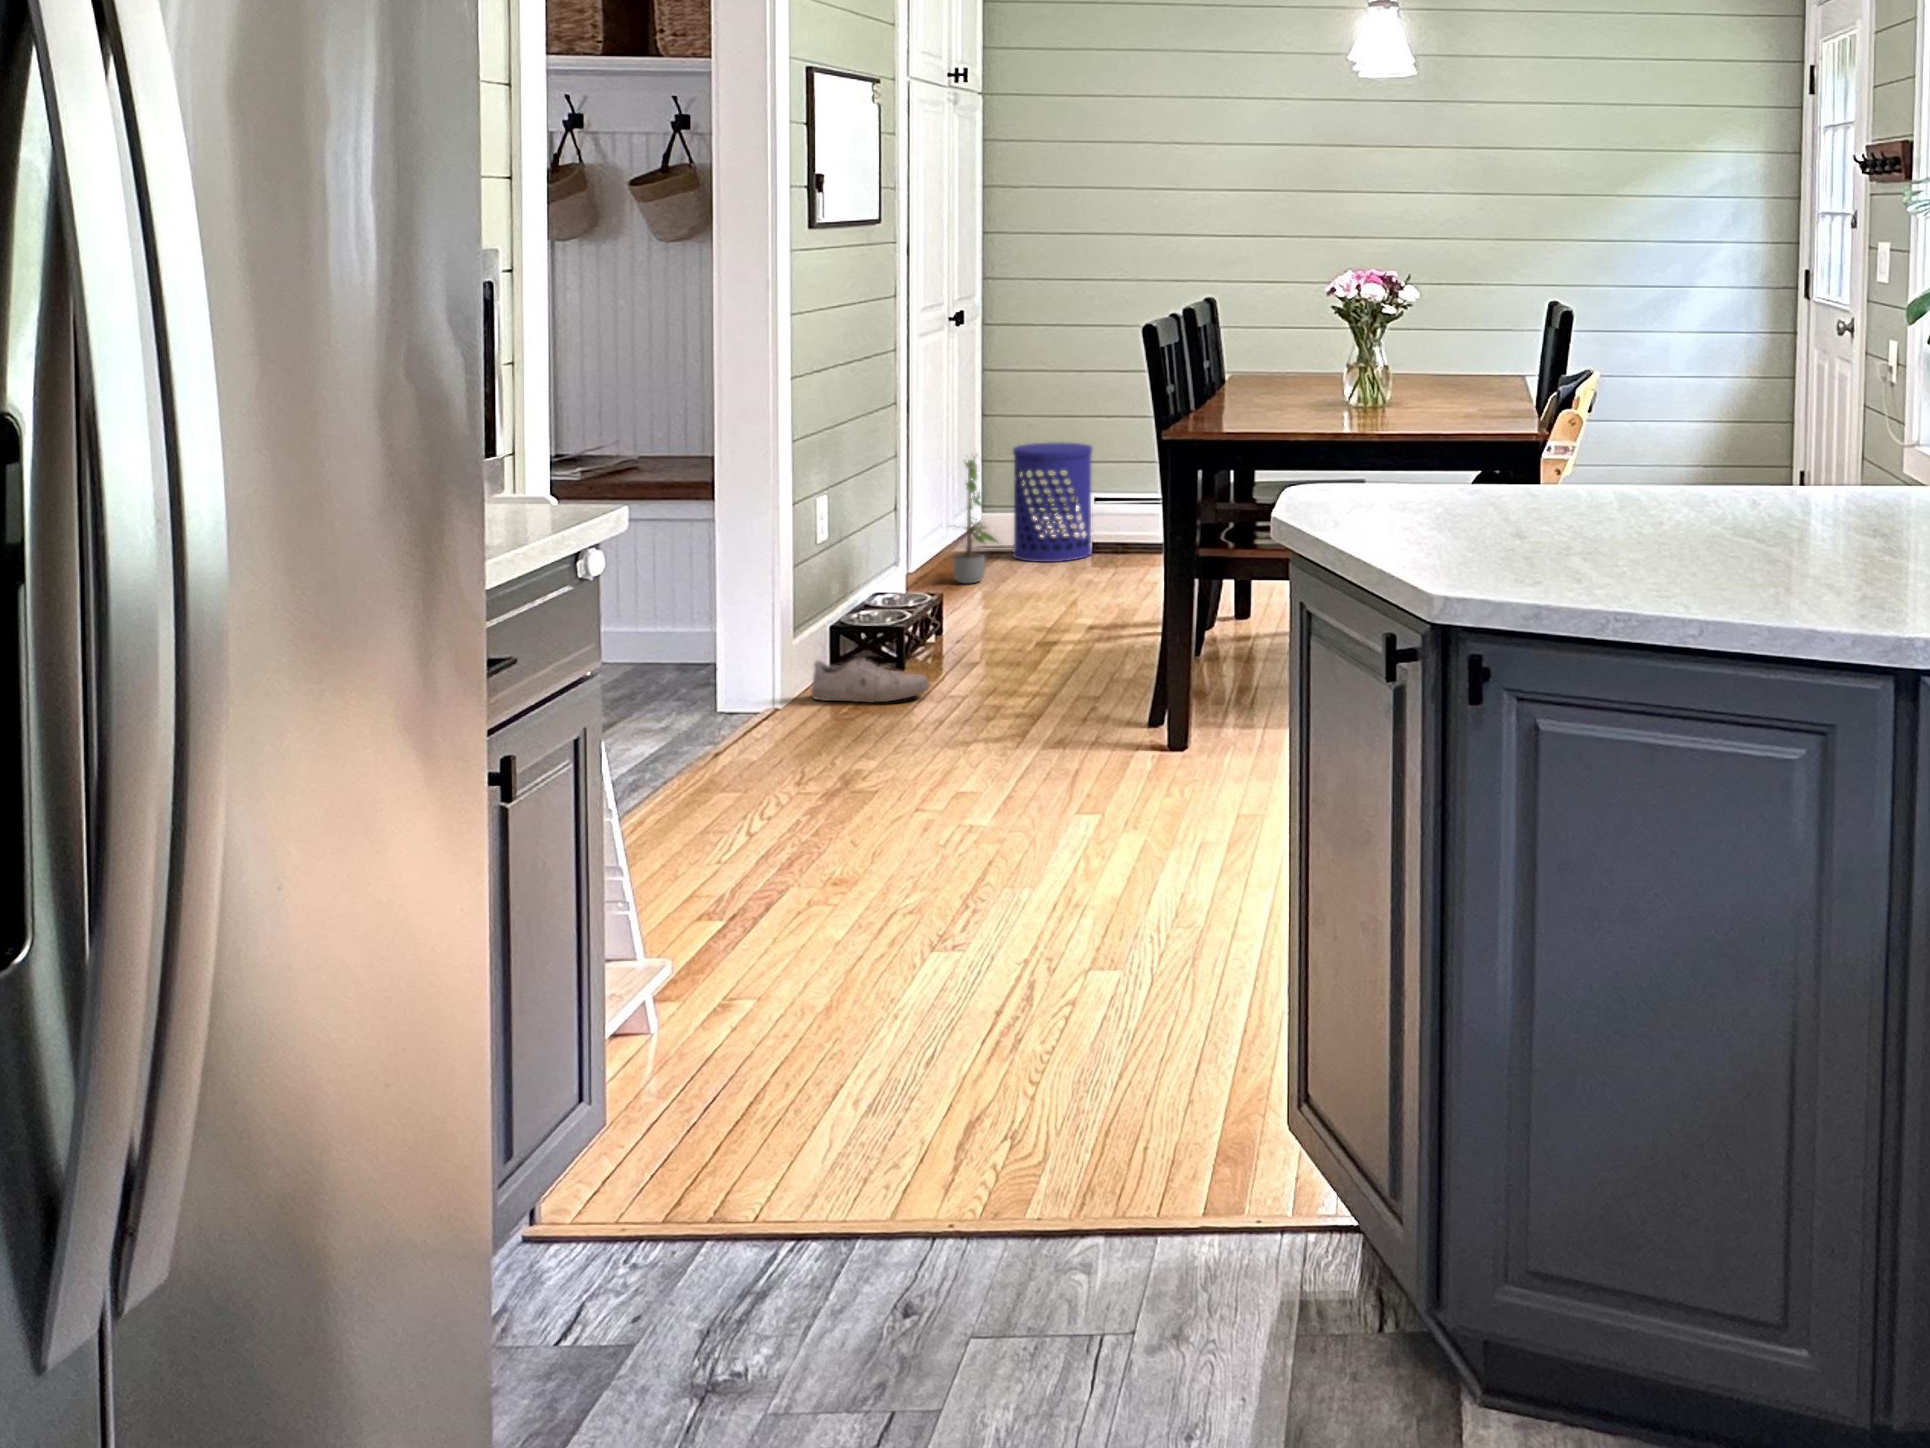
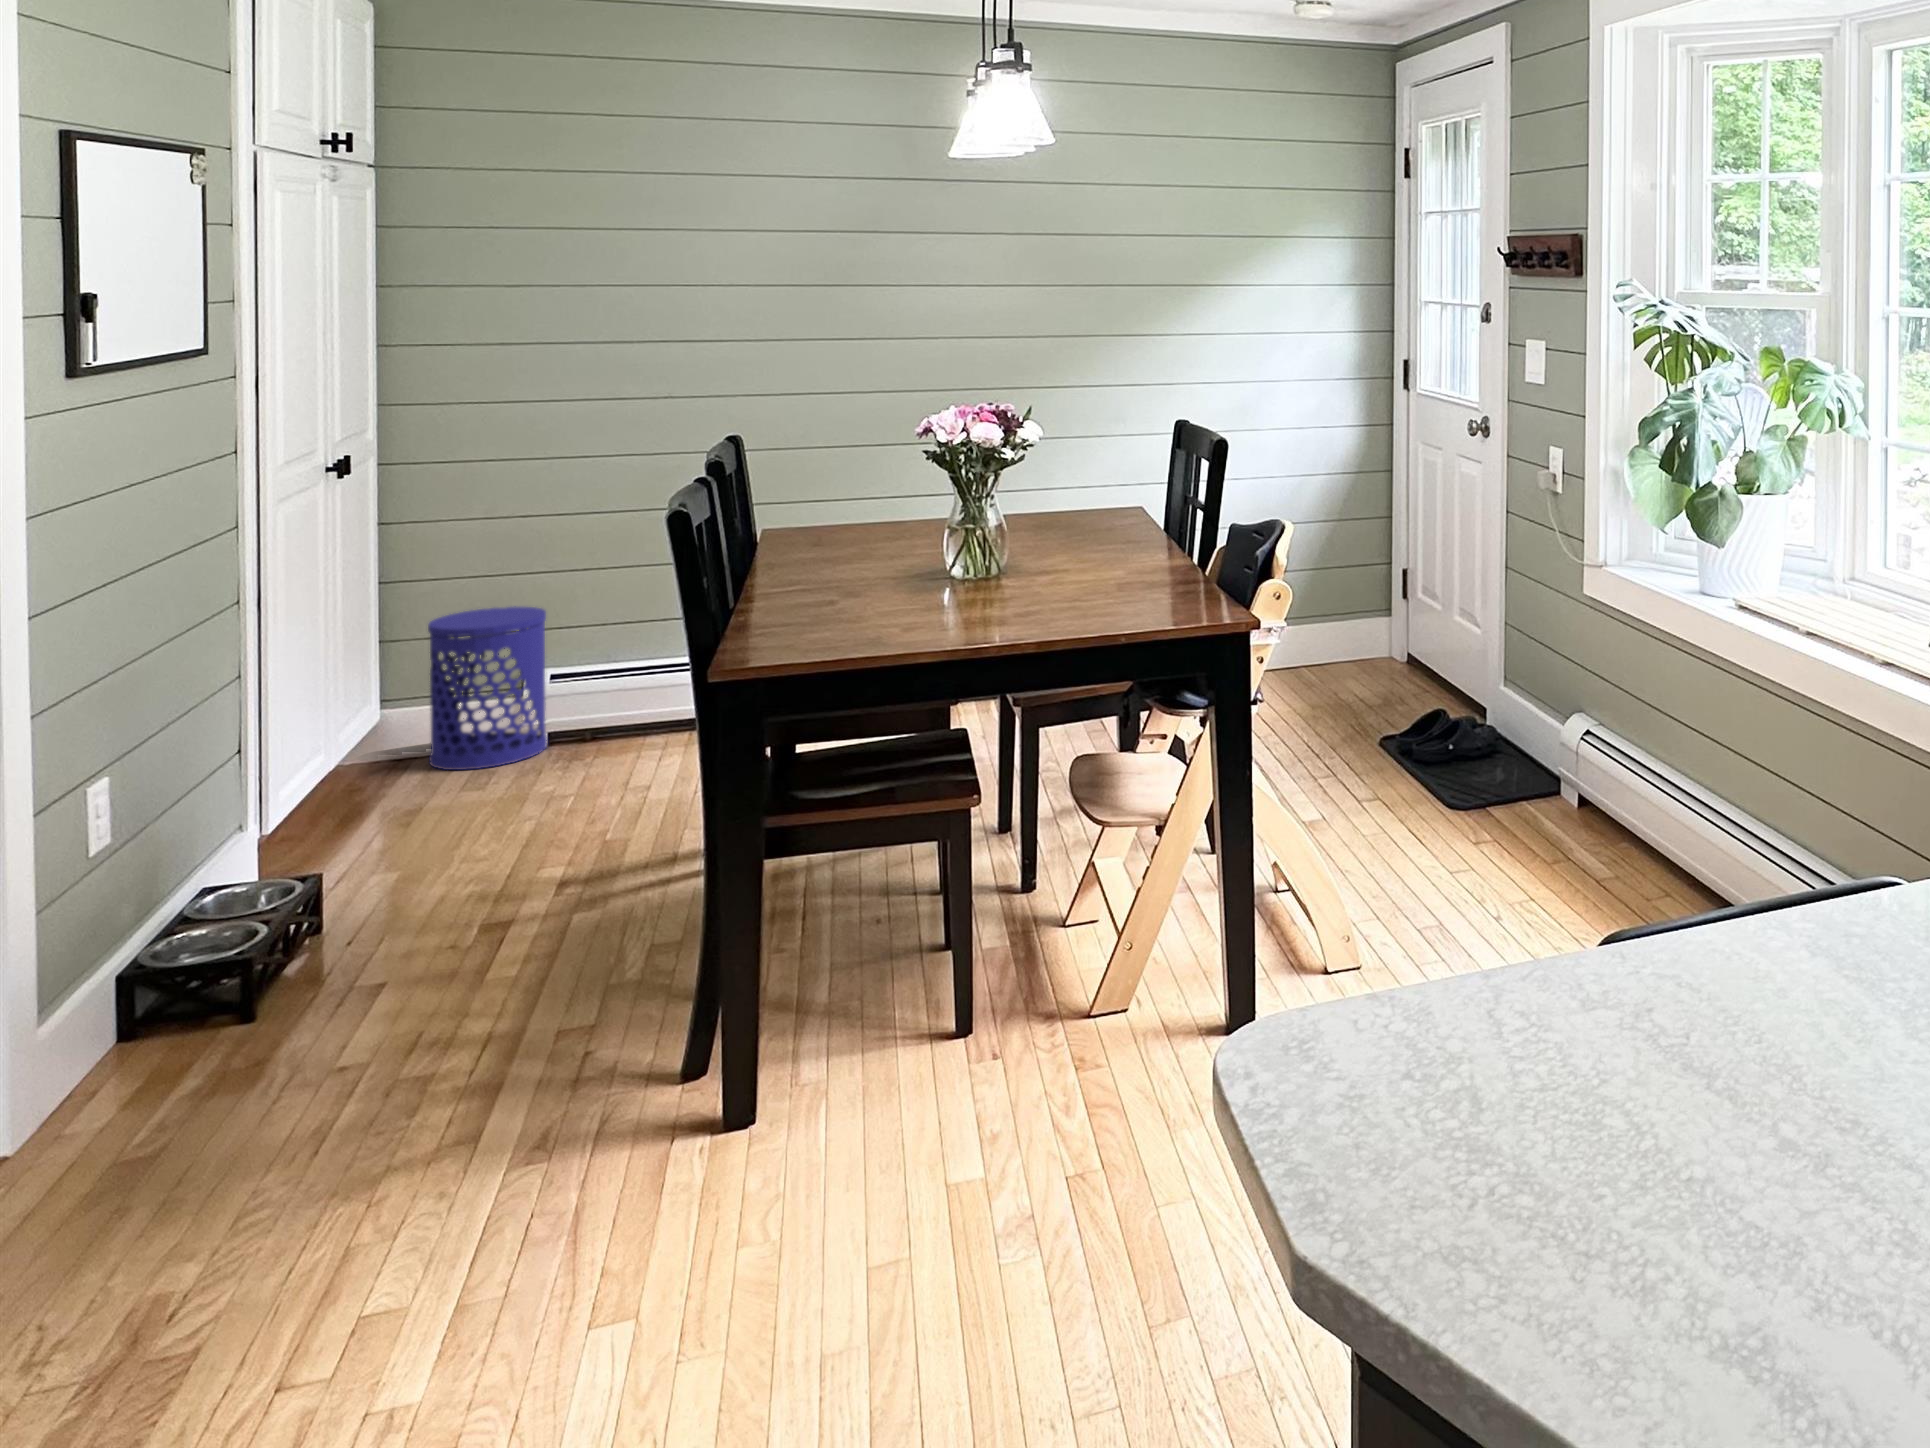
potted plant: present [954,456,998,583] -> none [324,639,416,824]
shoe: present [811,656,929,703] -> none [75,1035,300,1122]

